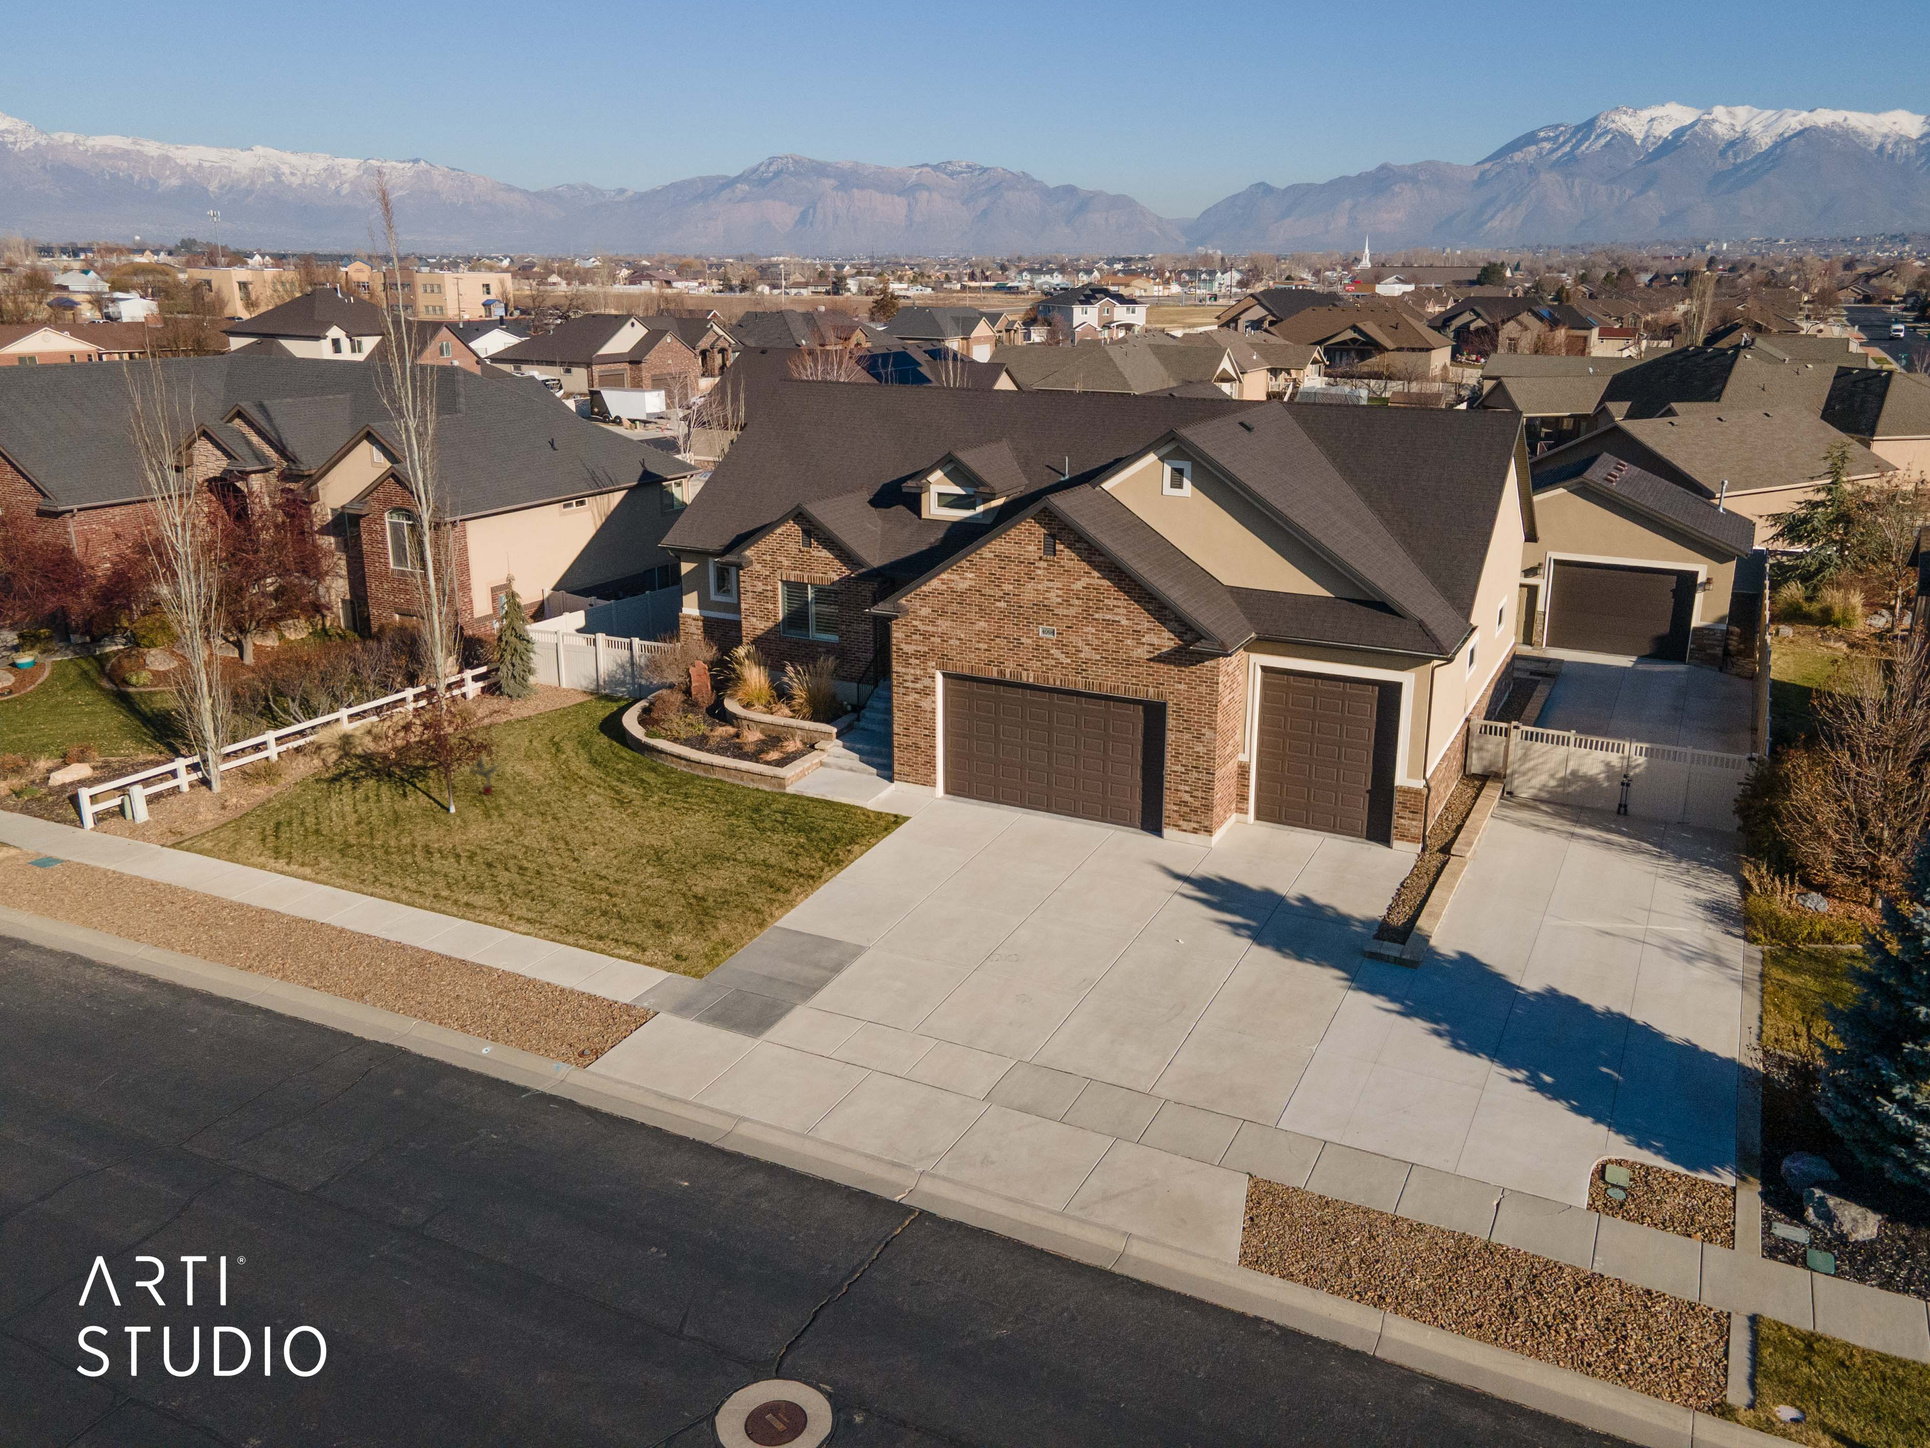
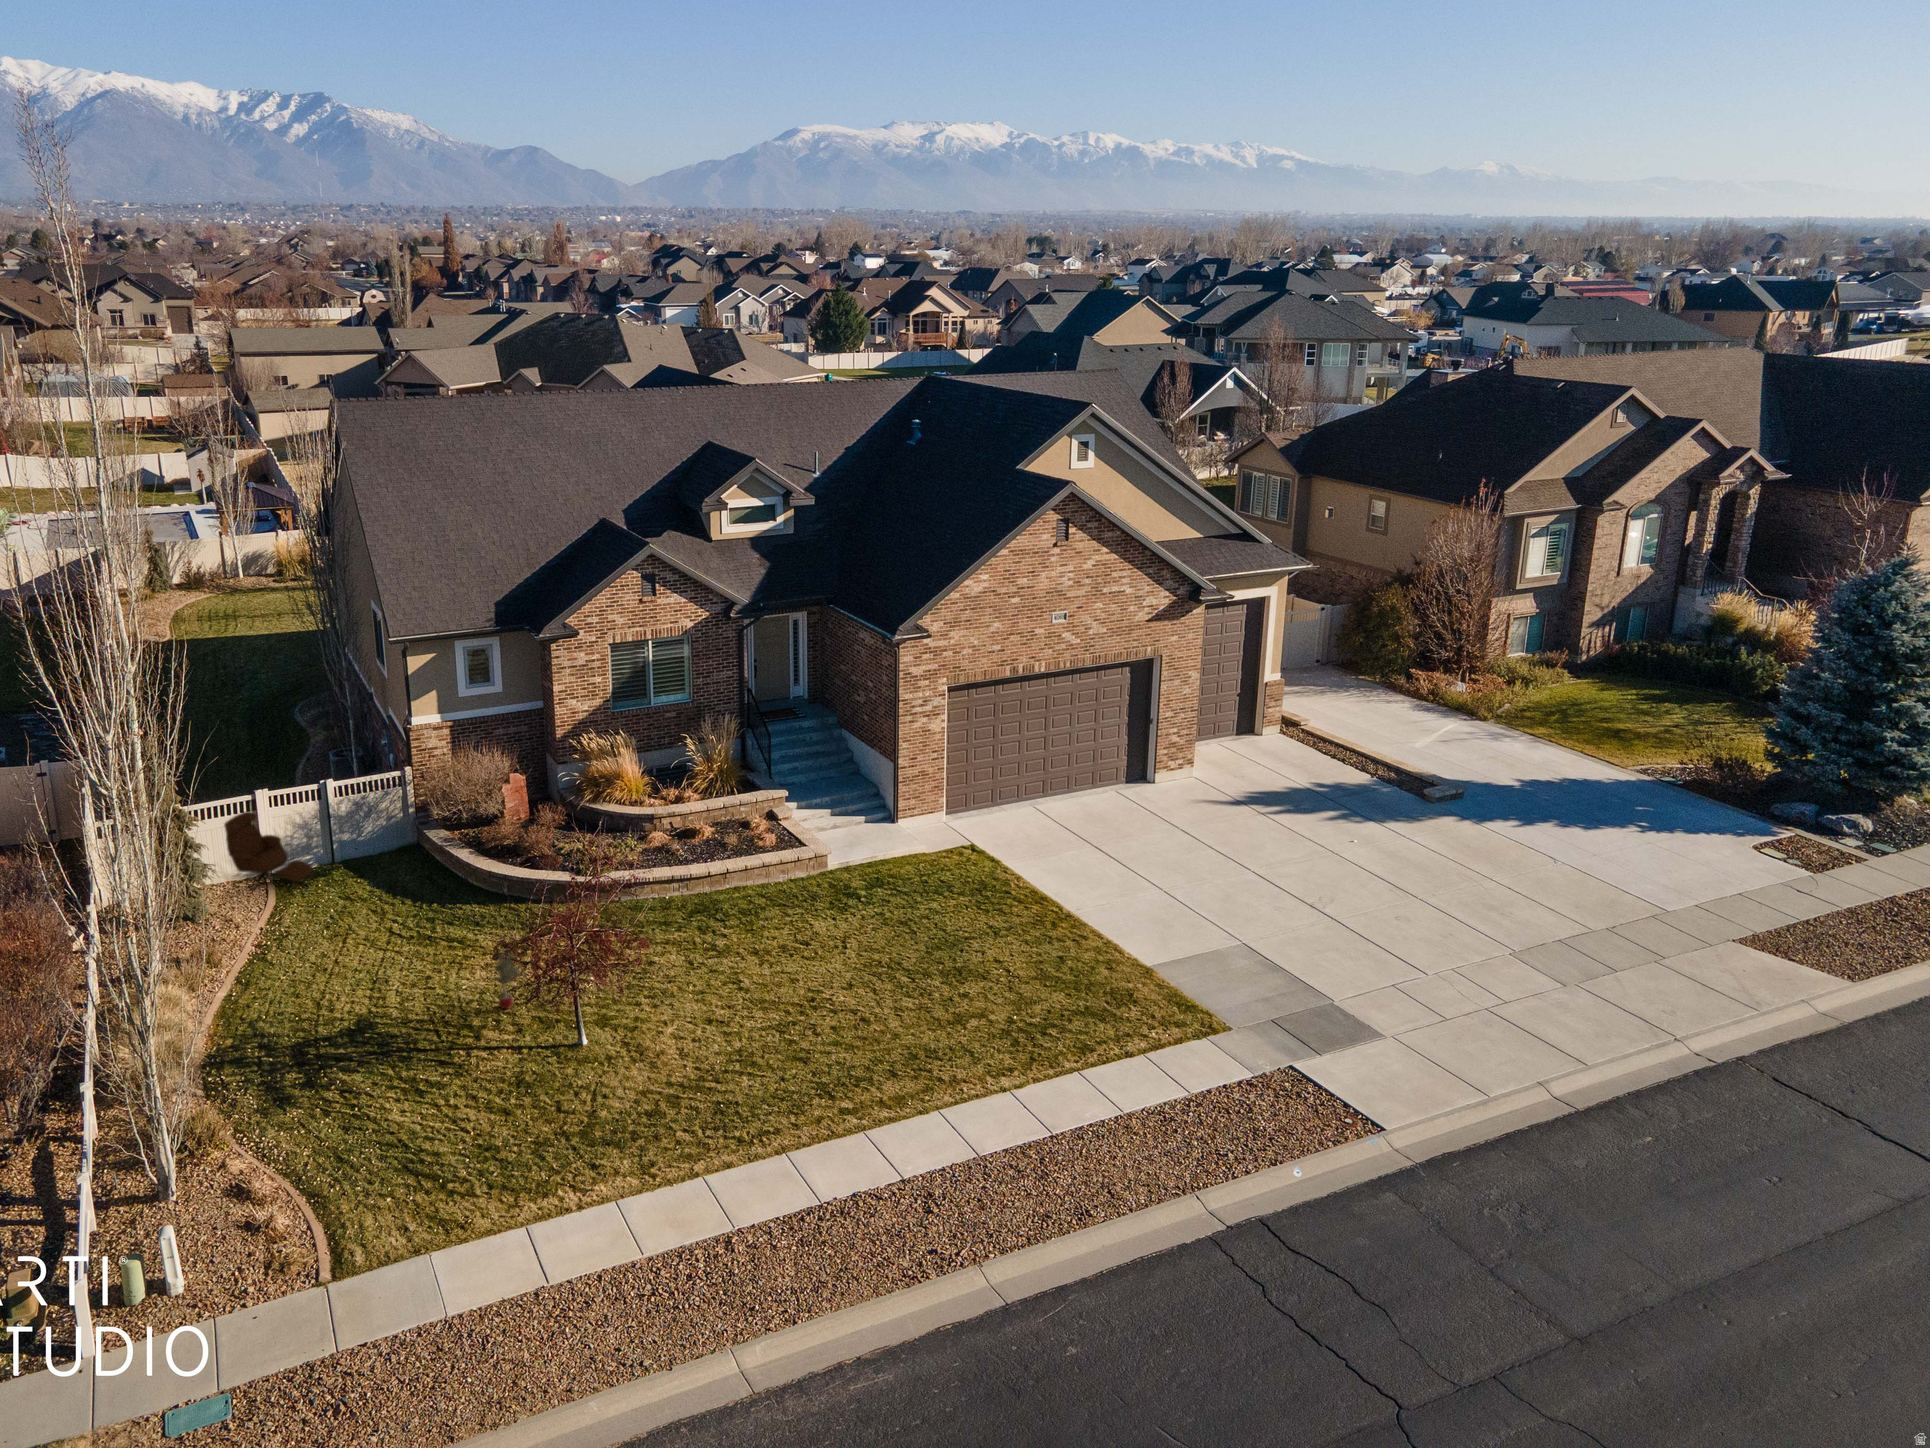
lounge chair: none [541,643,578,699] -> present [224,811,313,890]

